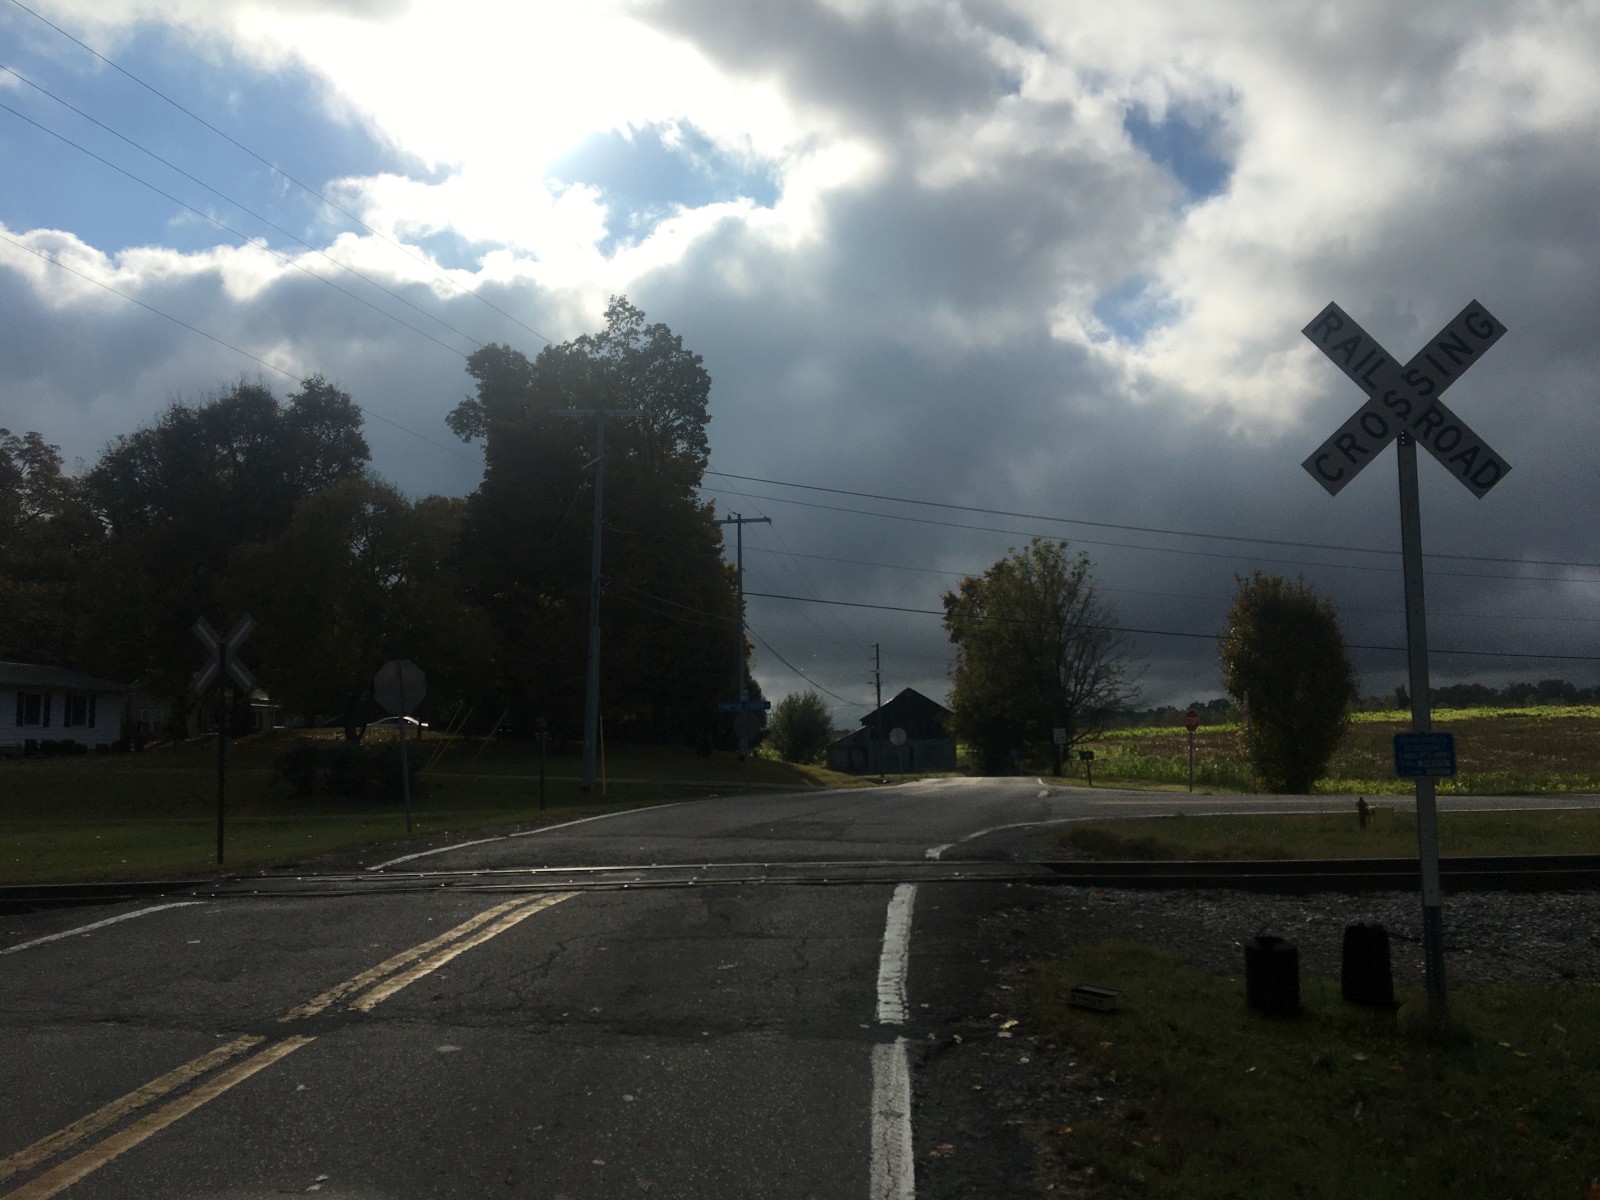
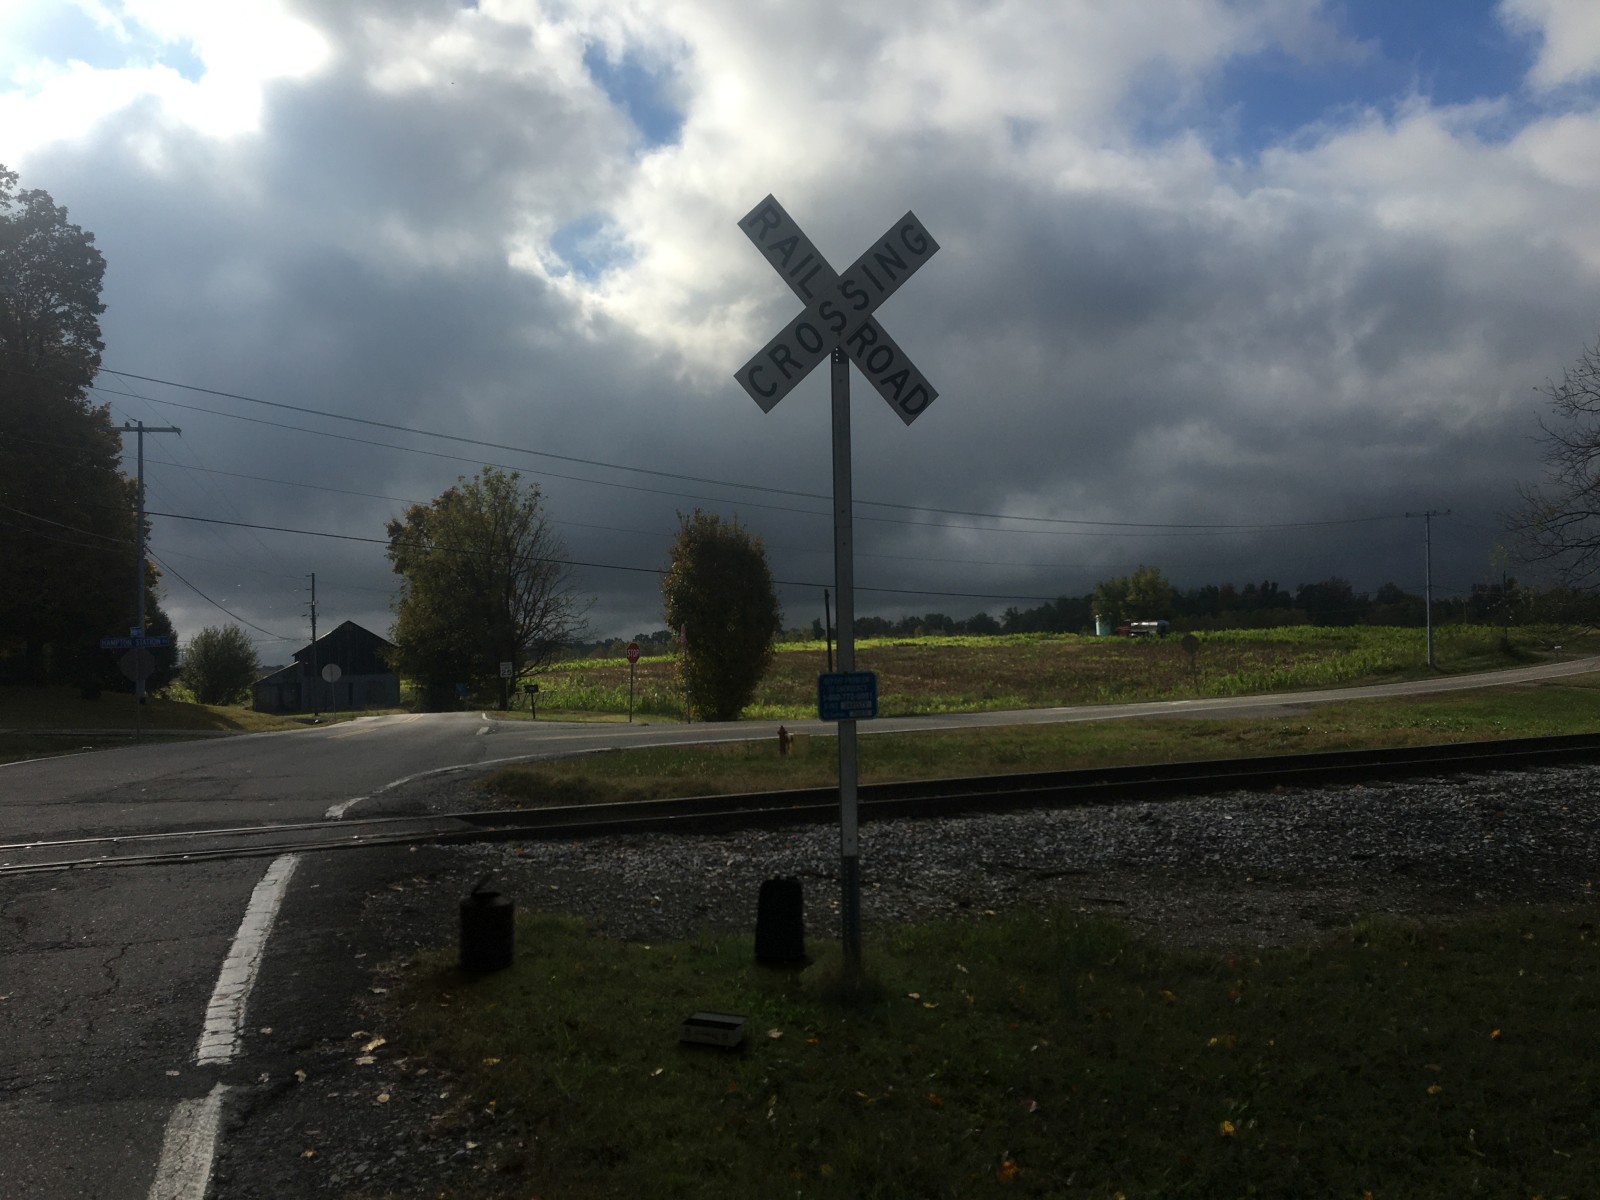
trash can: present [1244,919,1301,1011] -> present [458,873,515,971]
toolbox: present [1067,984,1123,1011] -> present [680,1010,750,1047]

